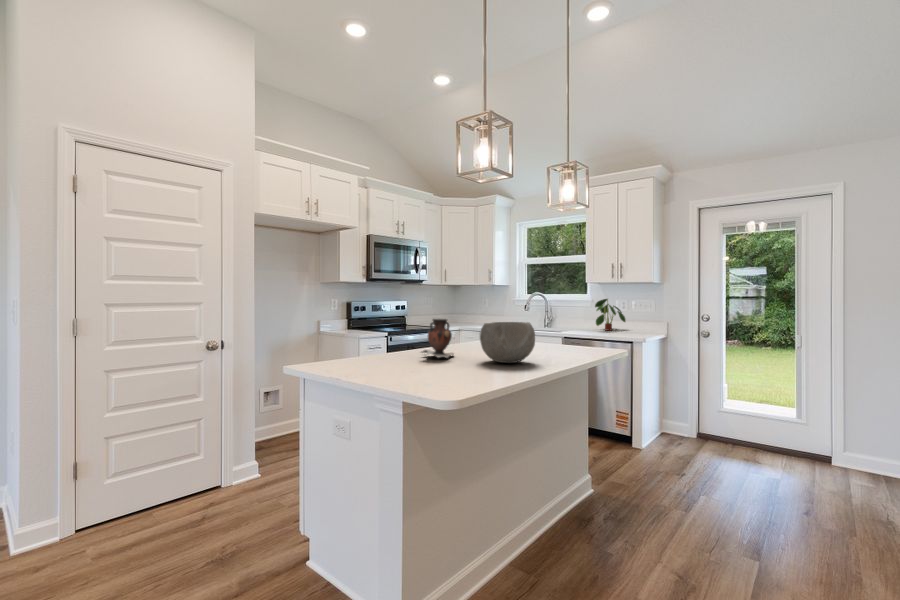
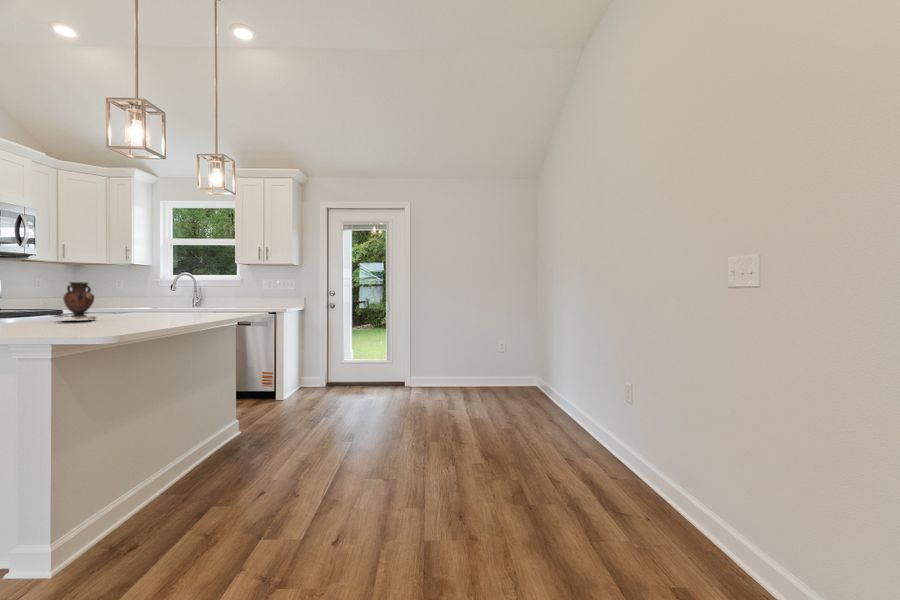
plant: present [595,299,626,331] -> none [241,278,273,307]
bowl: present [480,322,535,363] -> none [129,284,186,320]

